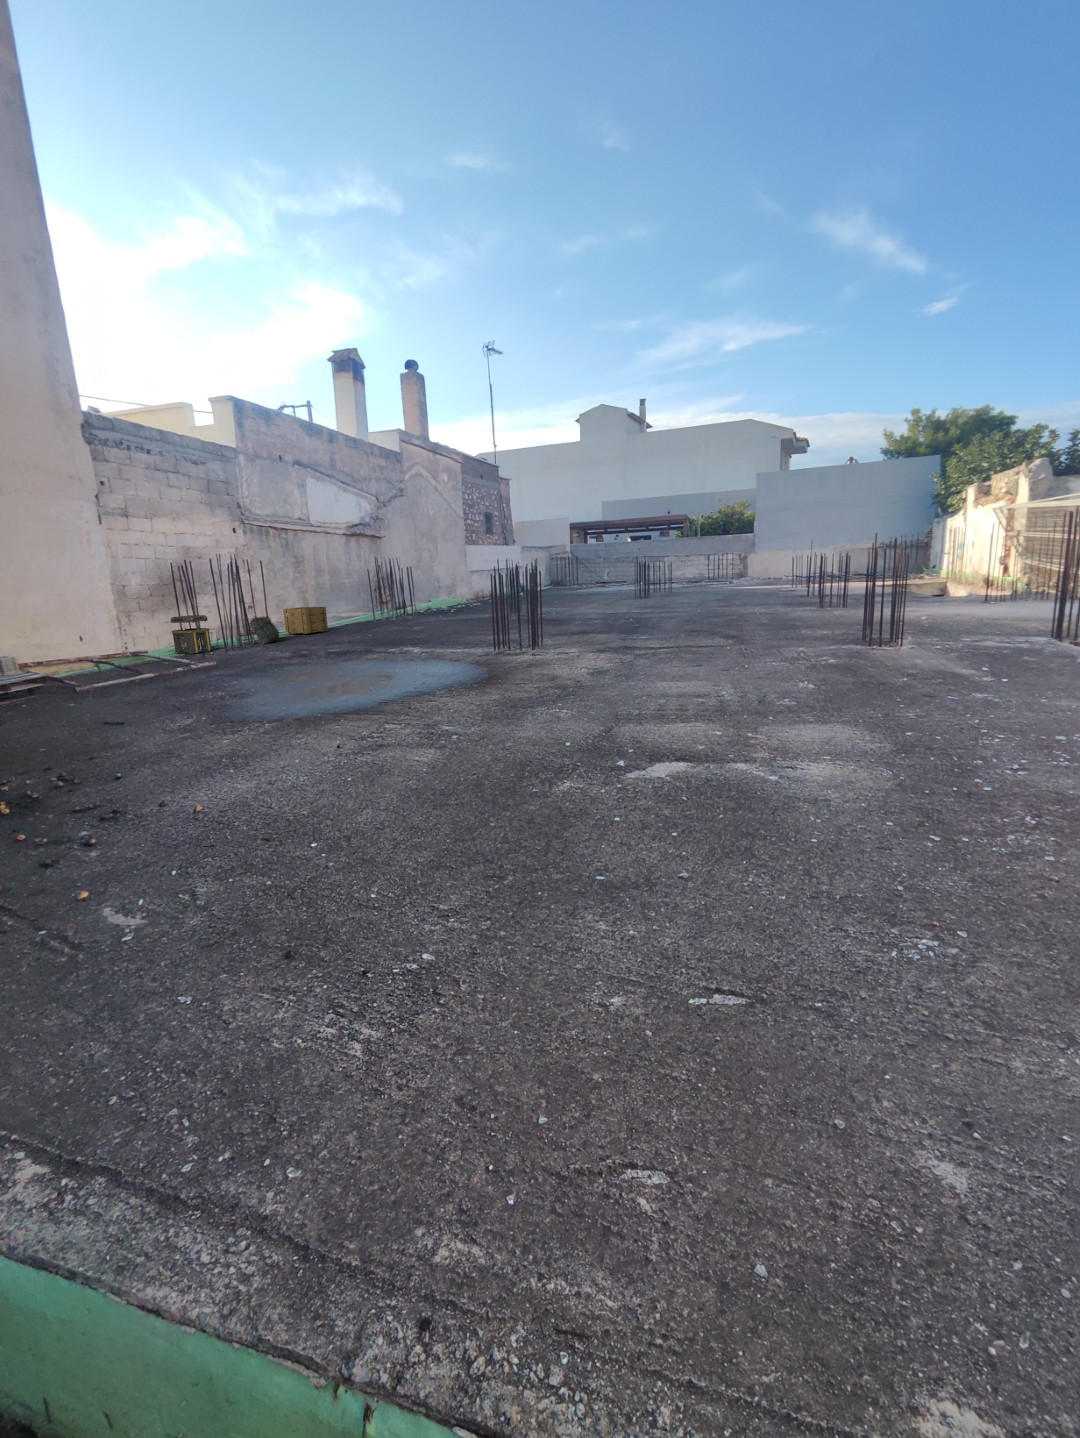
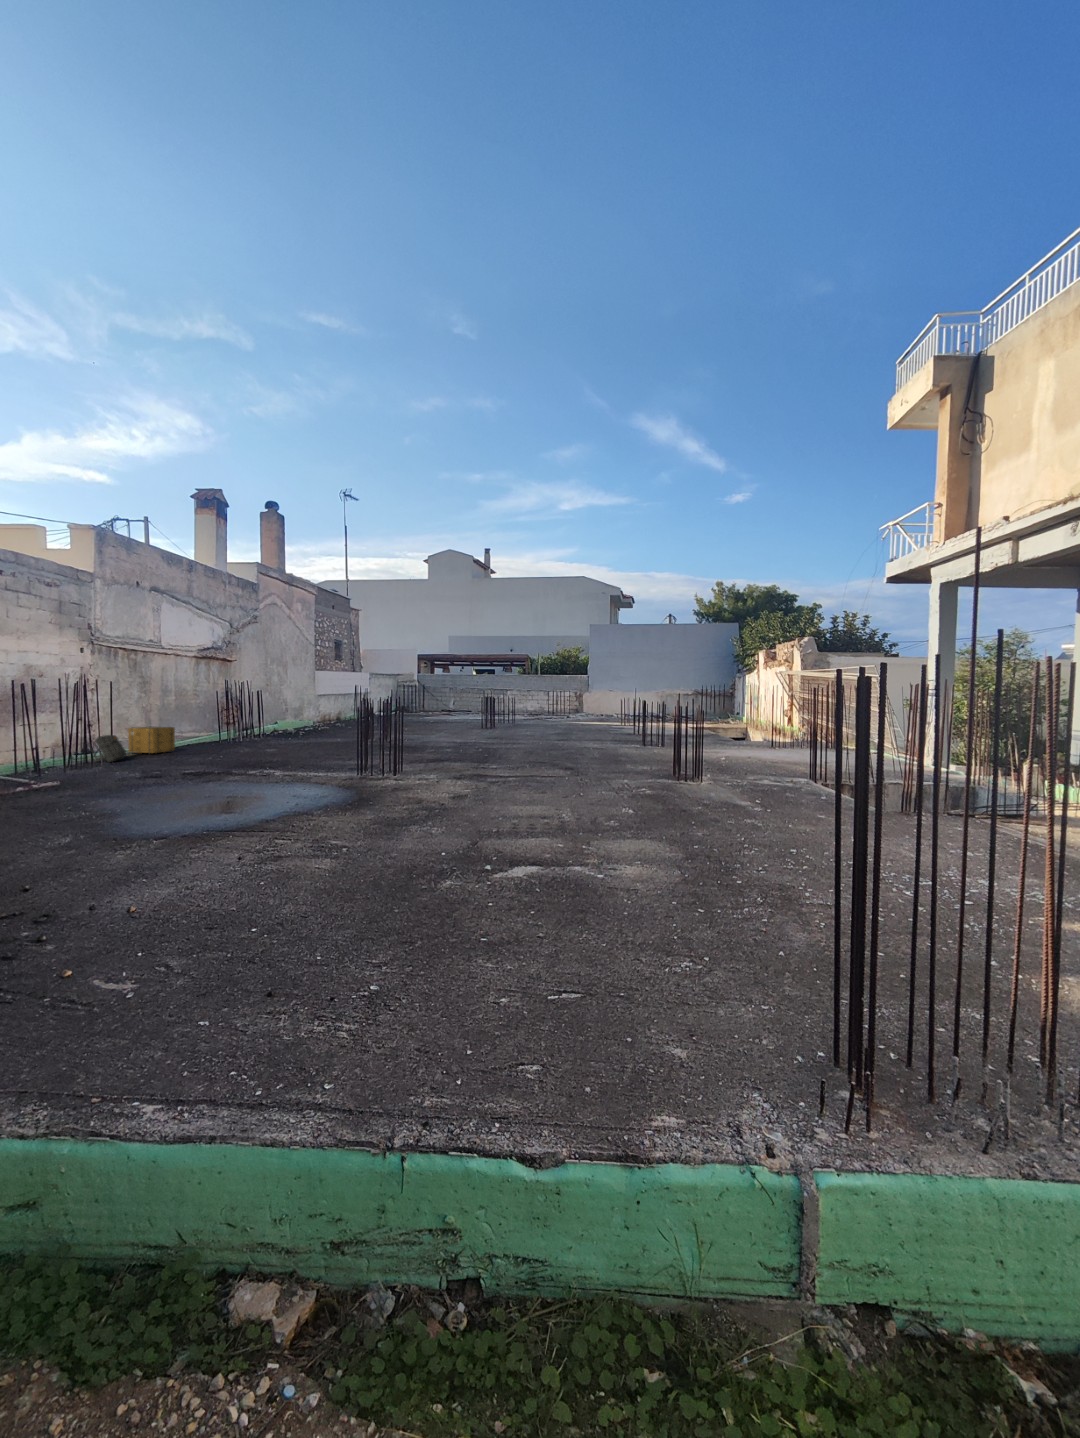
toolbox: present [171,615,211,654] -> none [8,731,52,771]

